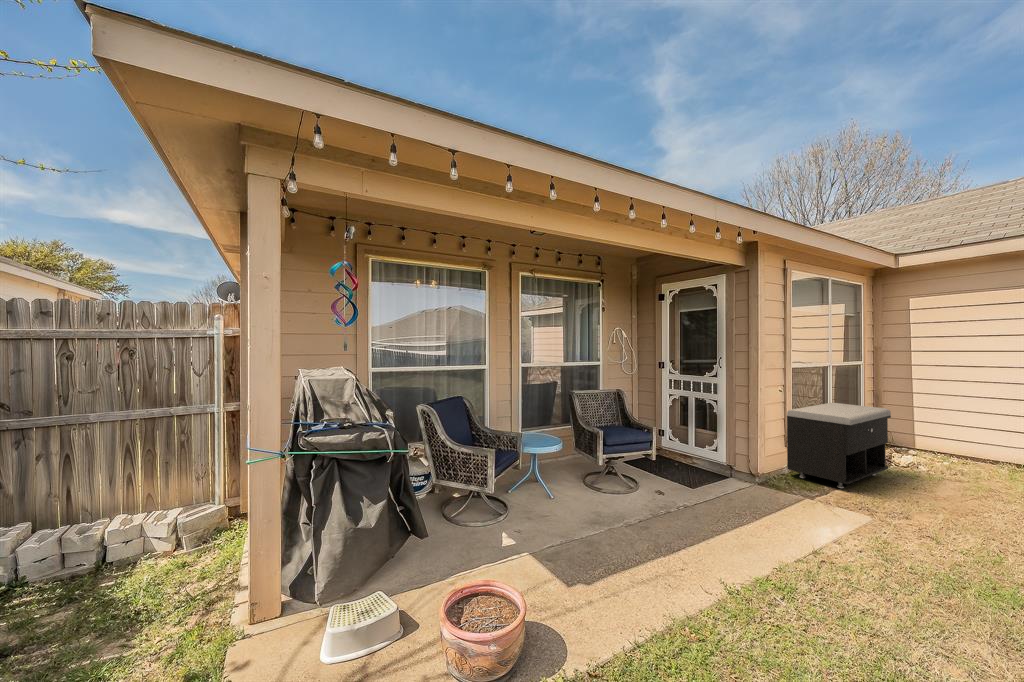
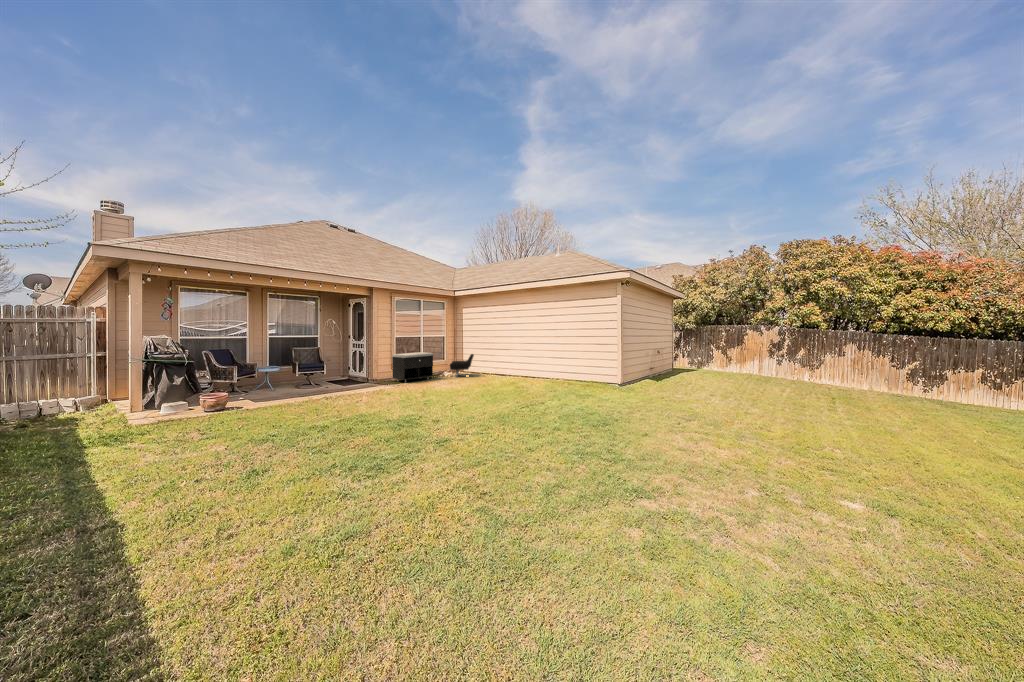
lounge chair: none [888,410,996,474] -> present [450,354,474,377]

